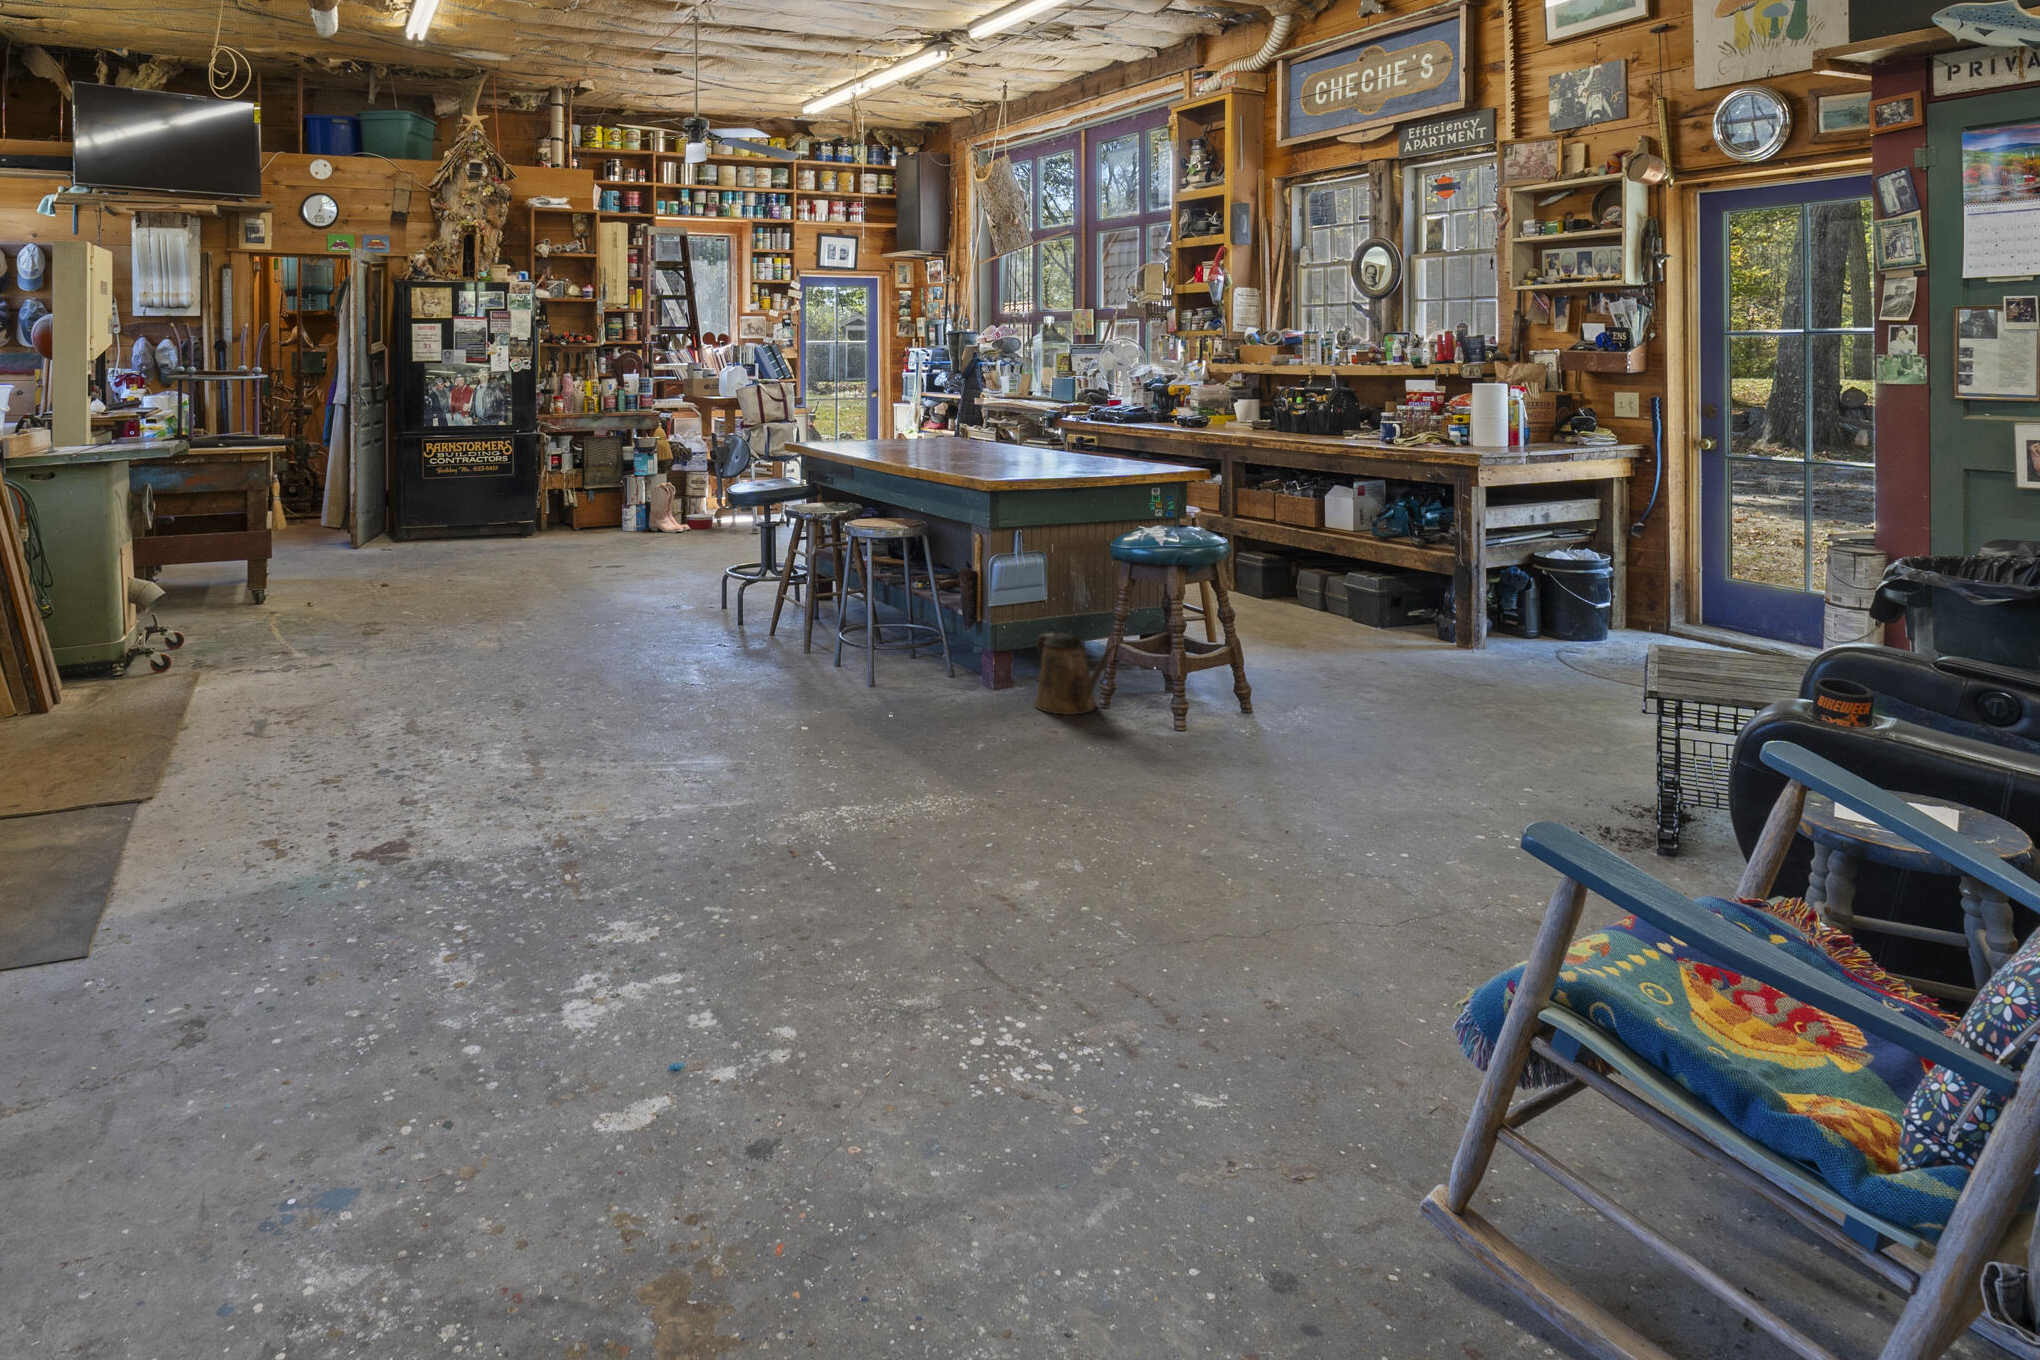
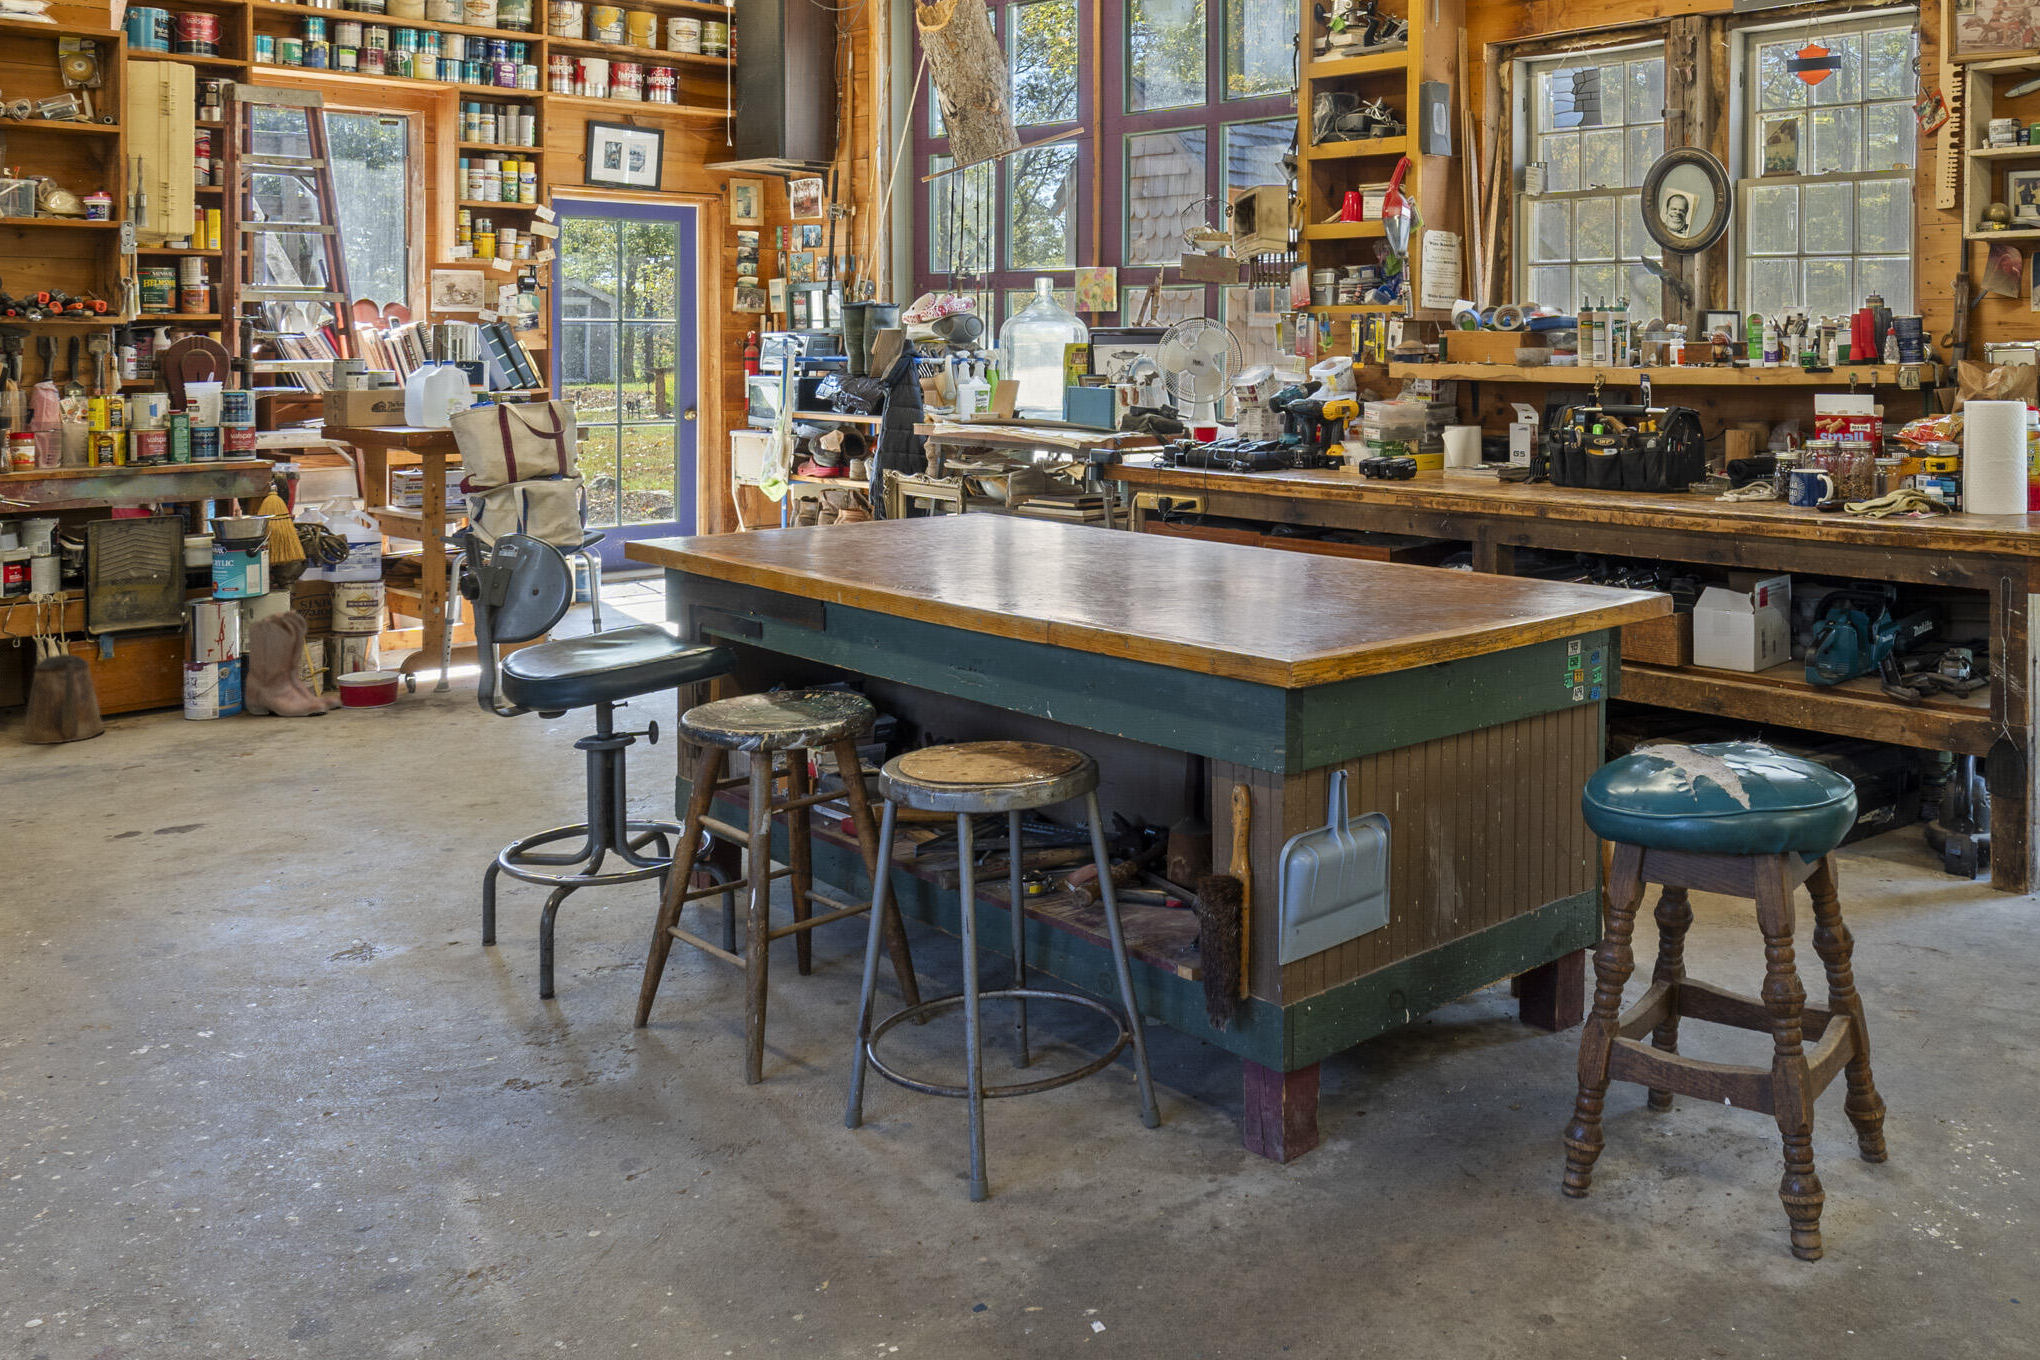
watering can: present [1035,633,1116,715] -> present [22,654,105,744]

